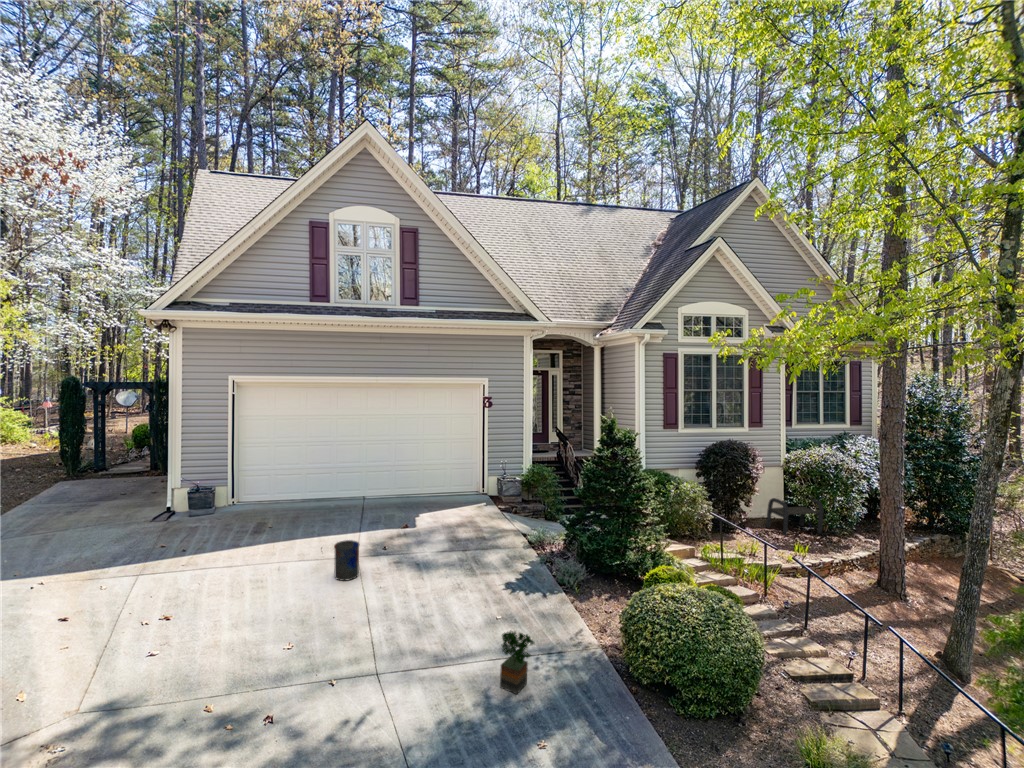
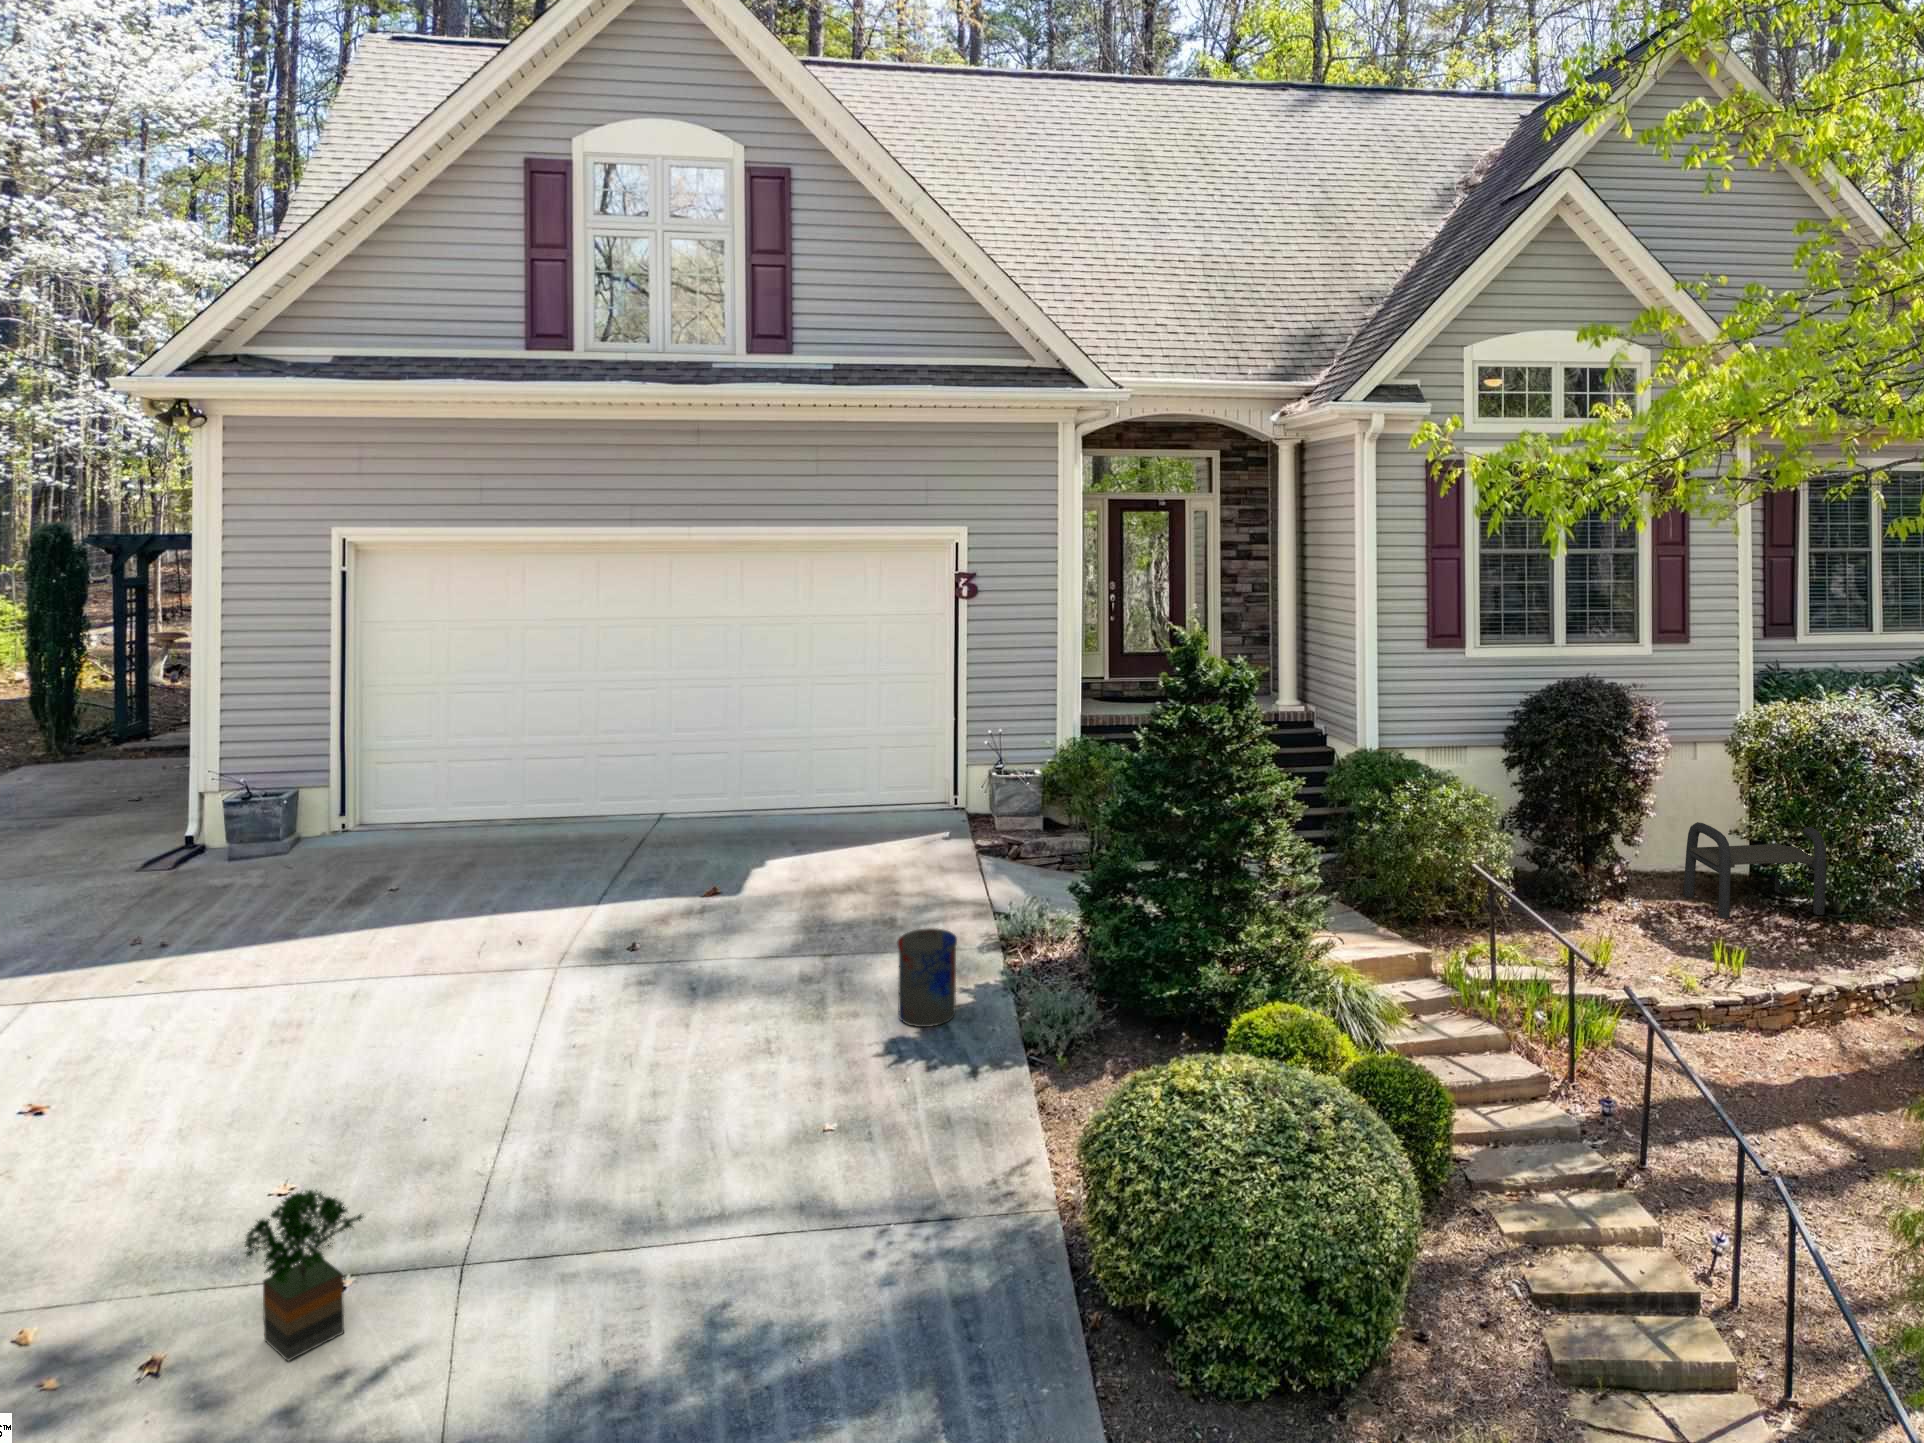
trash can: present [334,540,360,581] -> present [898,928,957,1027]
potted tree: present [500,631,534,694] -> present [245,1190,363,1361]

